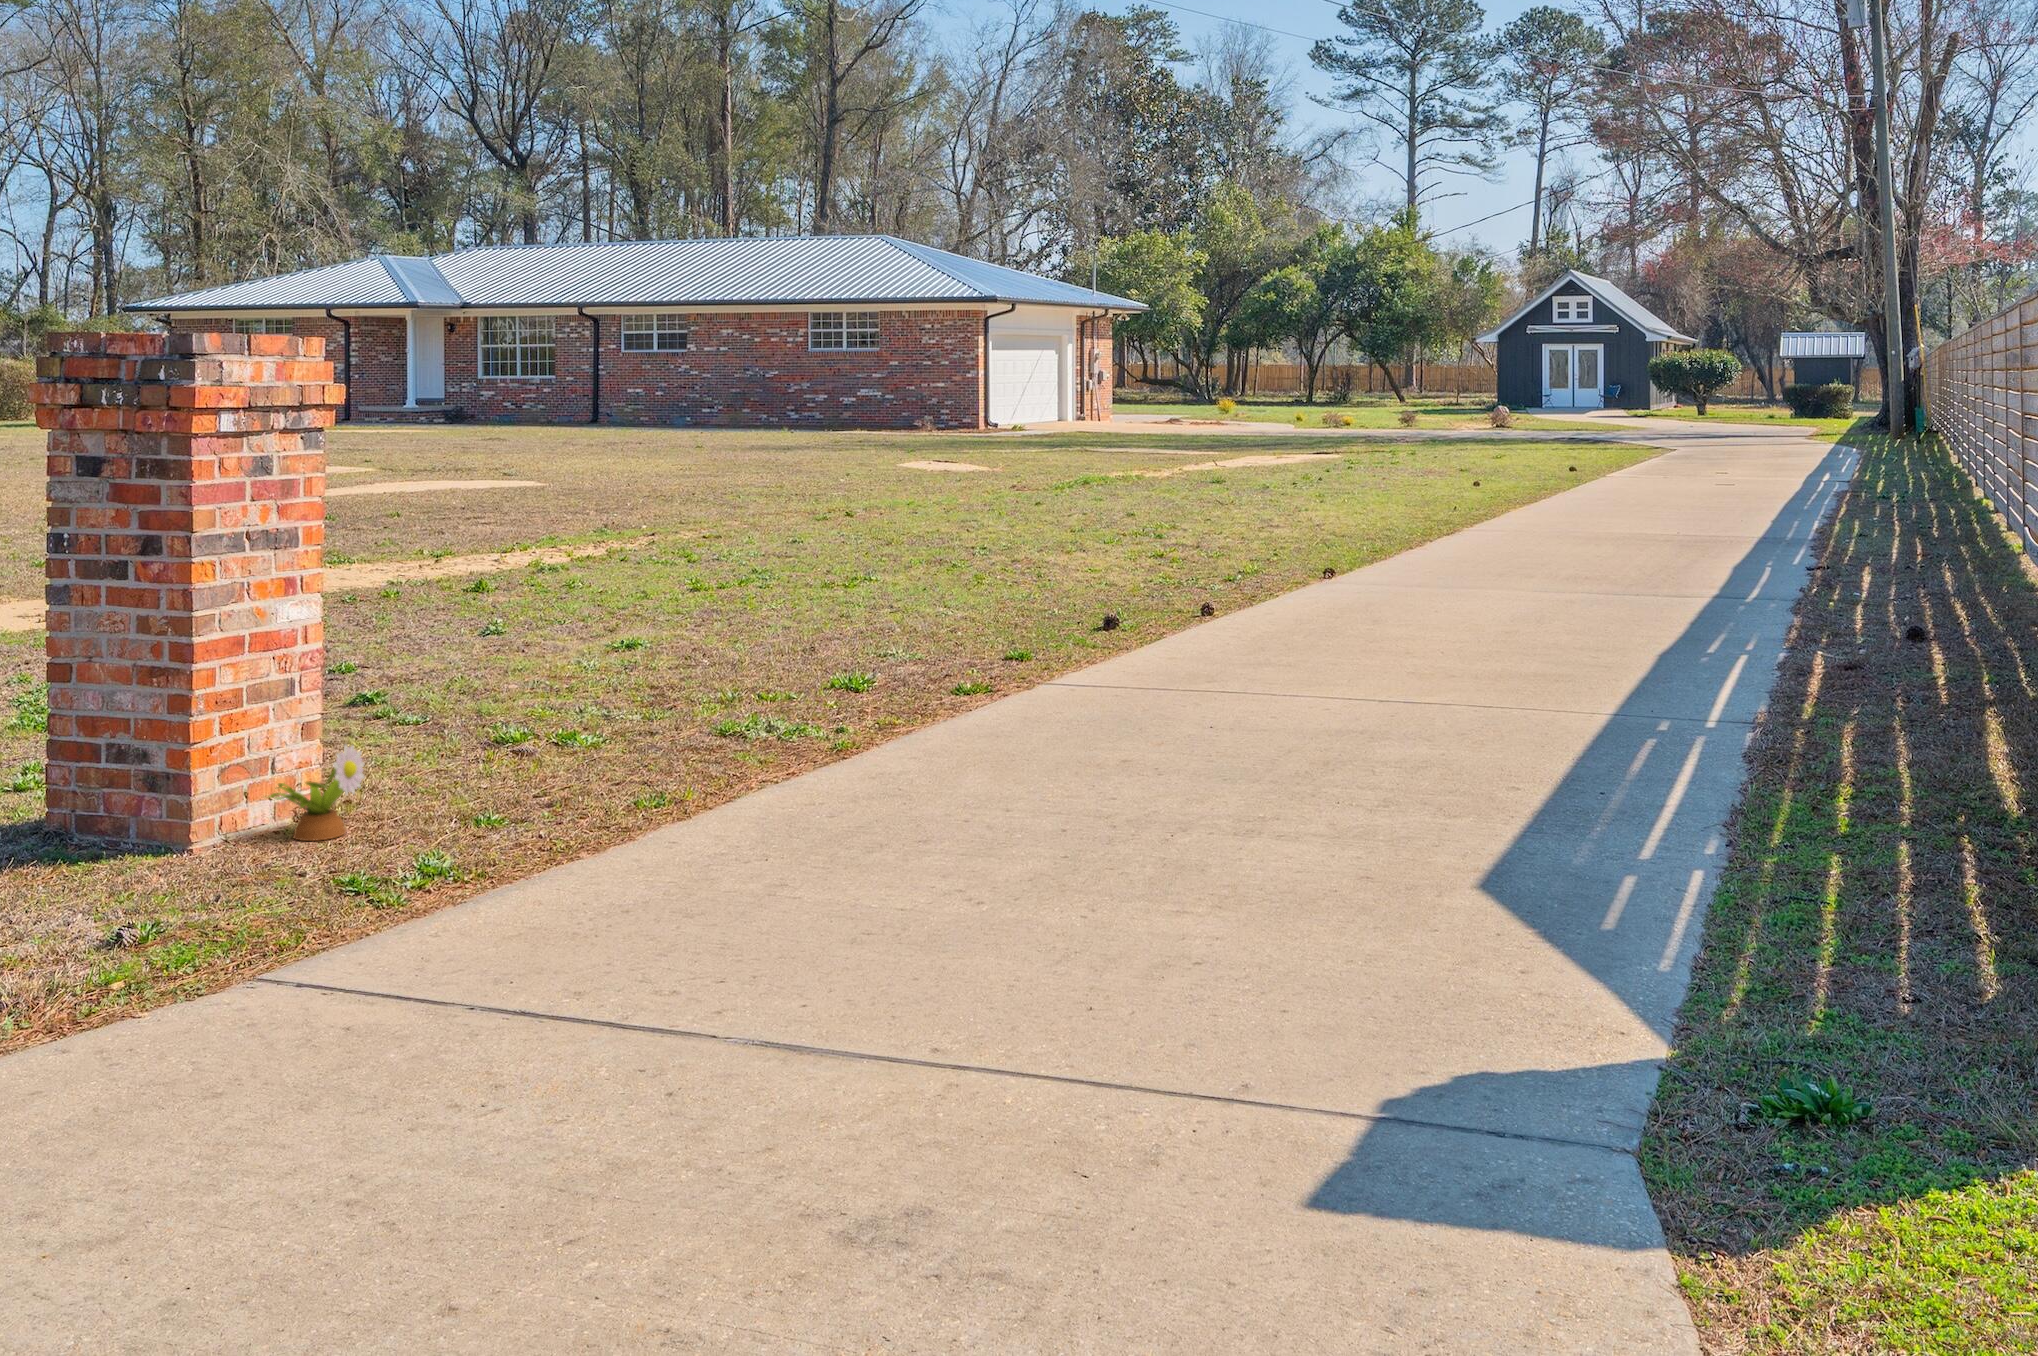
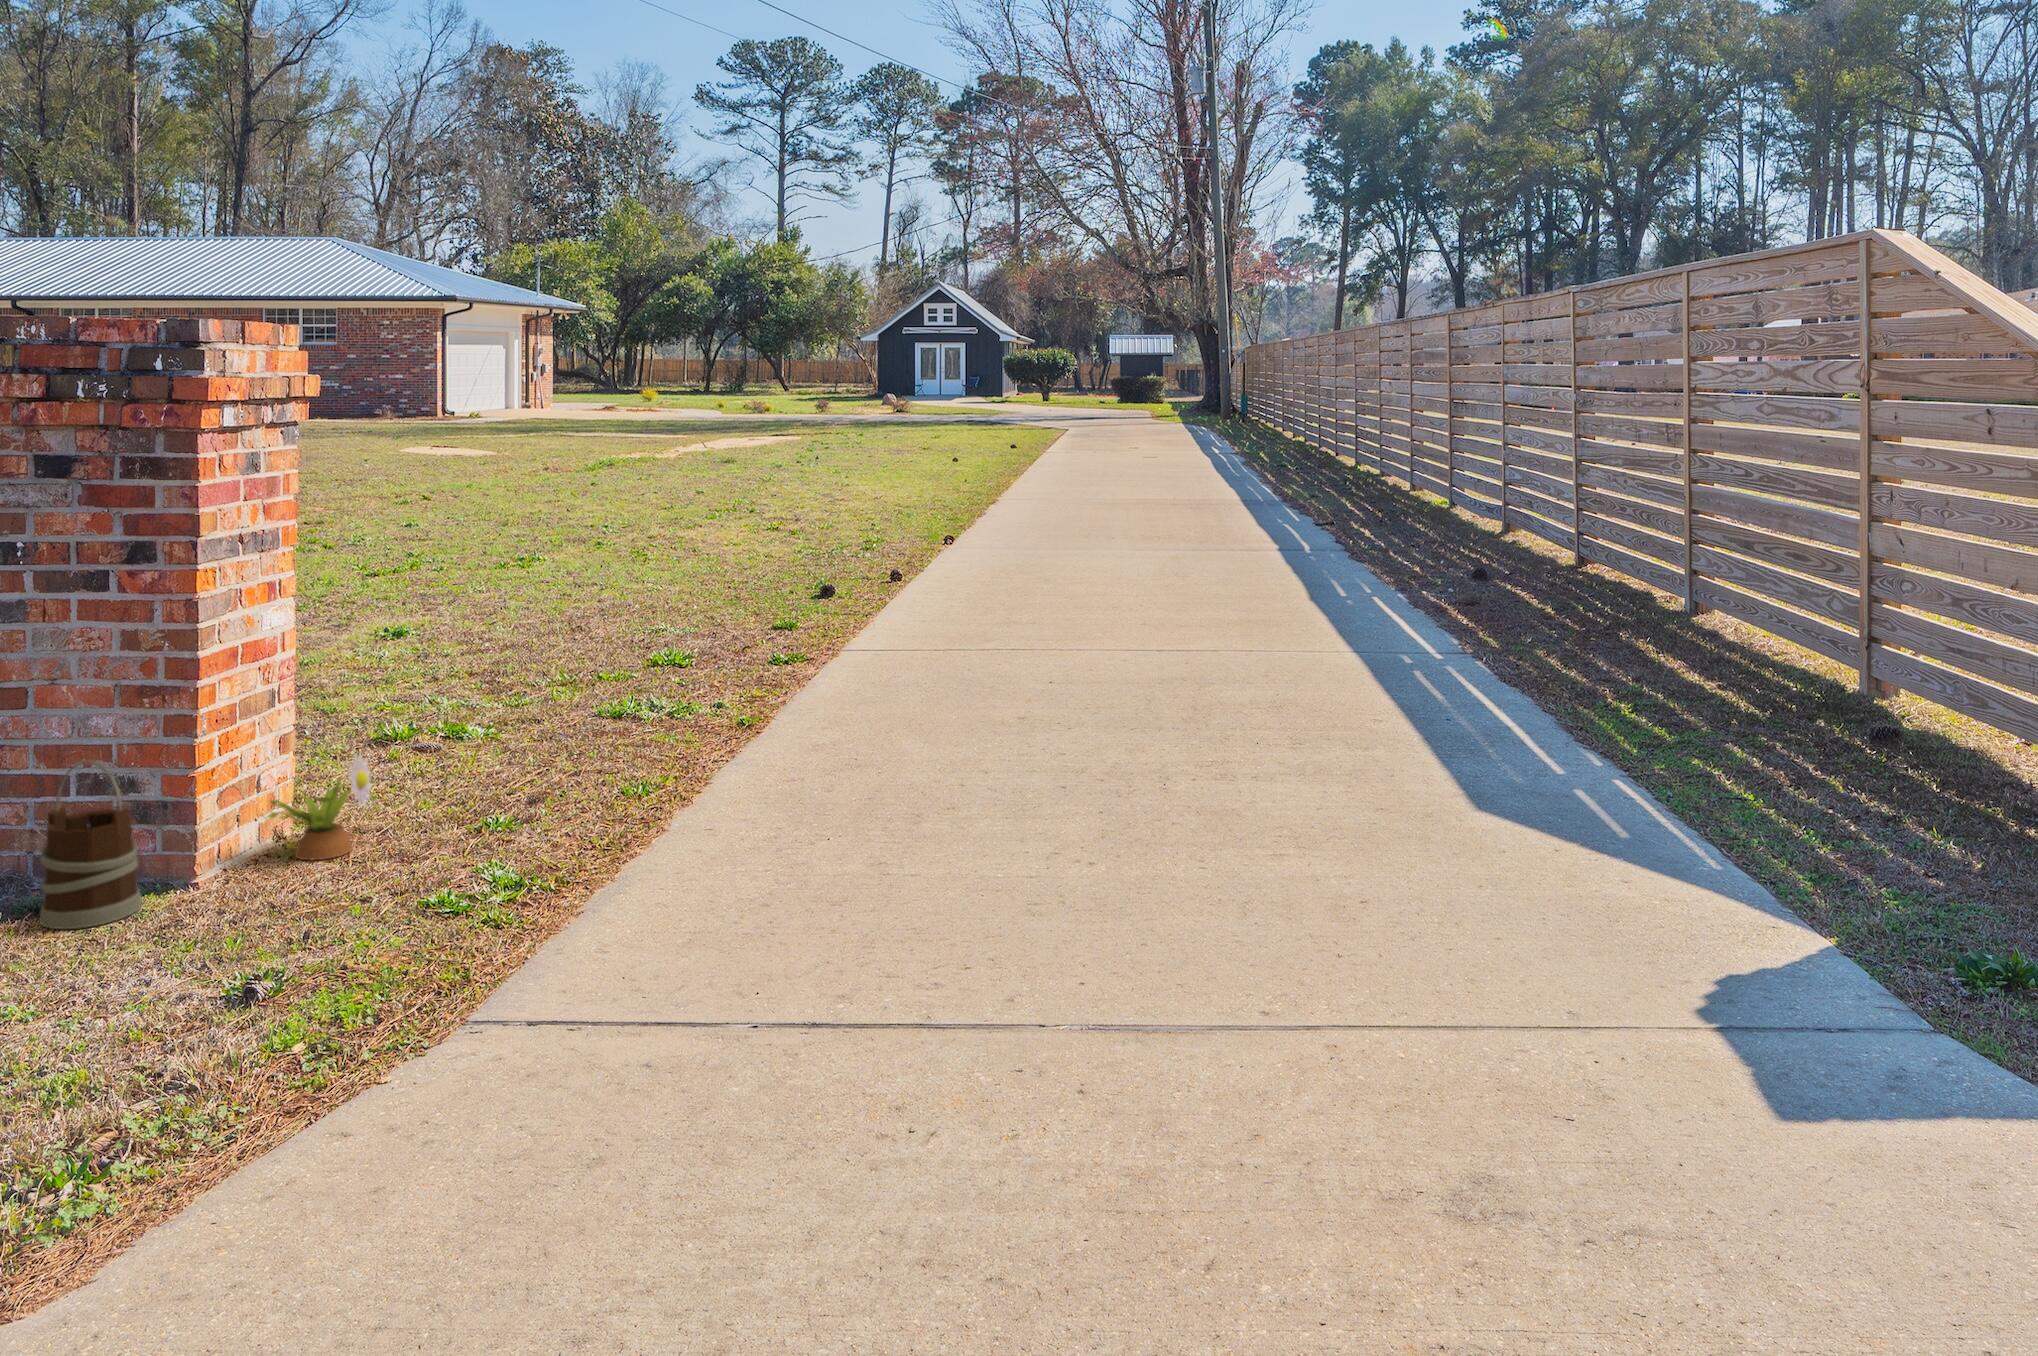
wooden bucket: none [55,727,143,876] -> present [39,760,142,929]

